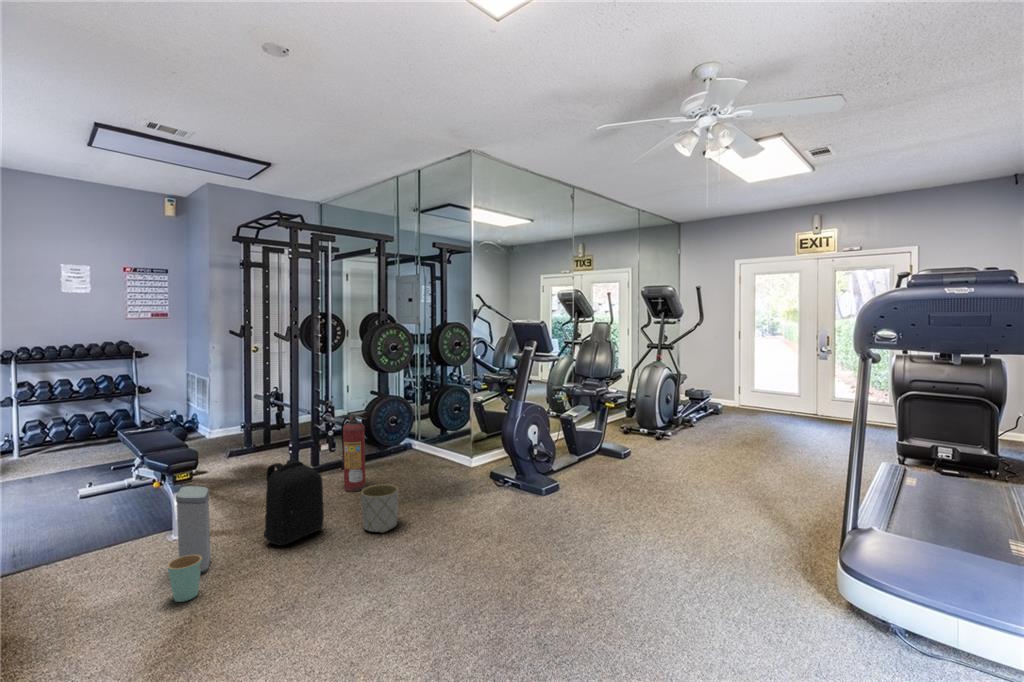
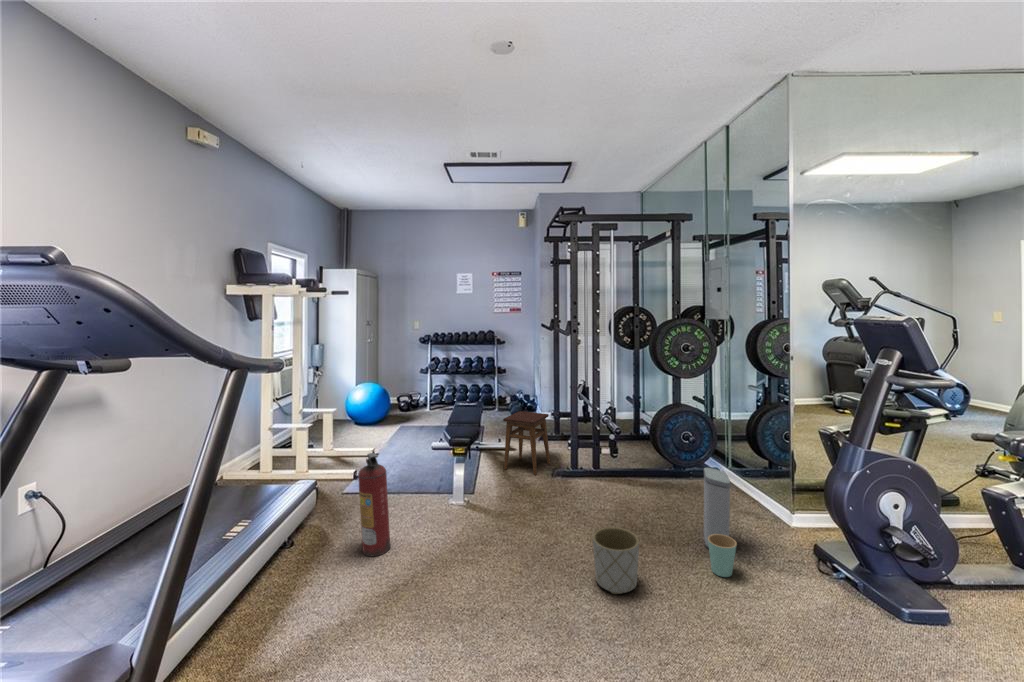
fire extinguisher: present [341,412,367,492] -> present [358,453,391,556]
stool: none [205,421,258,488] -> present [503,411,550,475]
backpack: present [264,459,324,546] -> none [500,473,558,566]
trash can: present [167,486,211,602] -> present [704,468,737,577]

